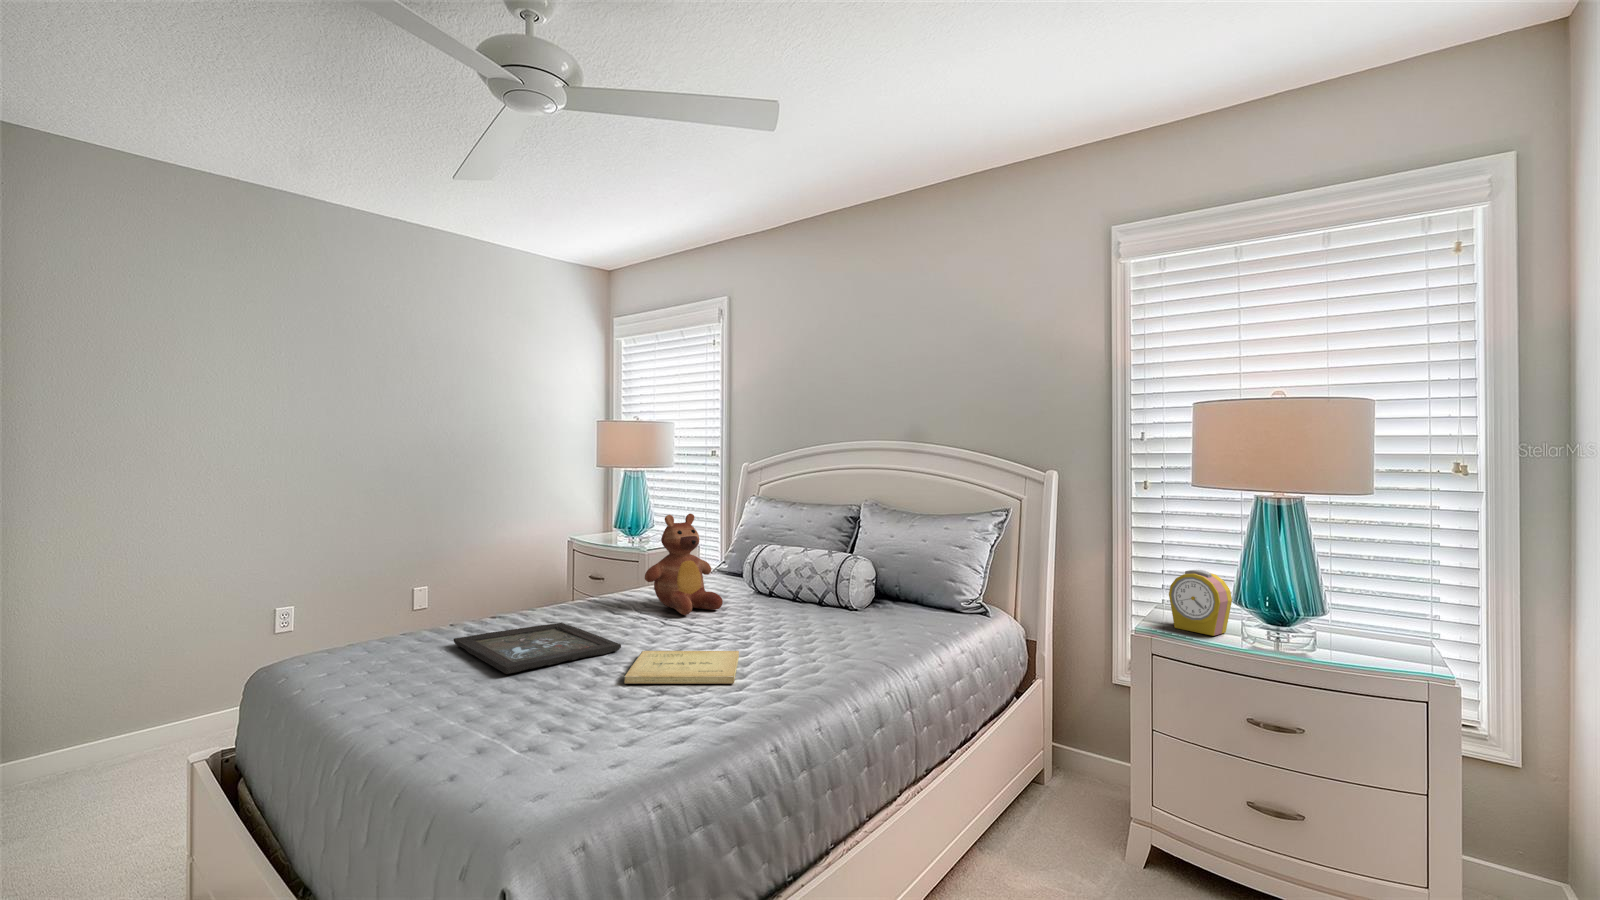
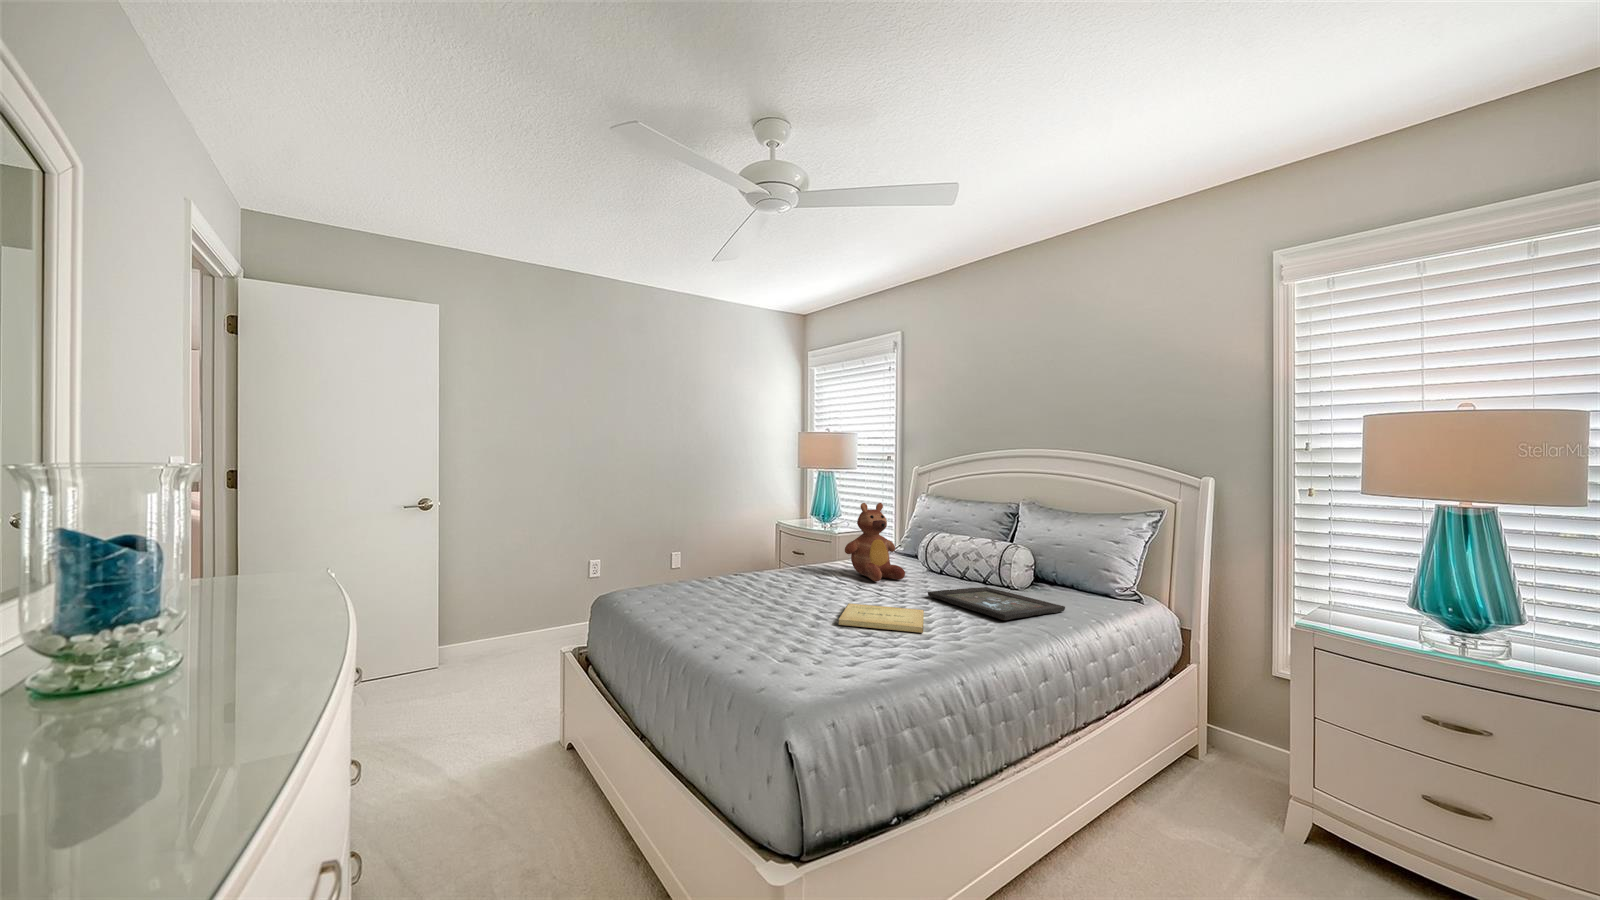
alarm clock: present [1169,570,1232,636] -> none [1334,572,1408,635]
tray: present [454,622,621,674] -> present [928,587,1065,620]

